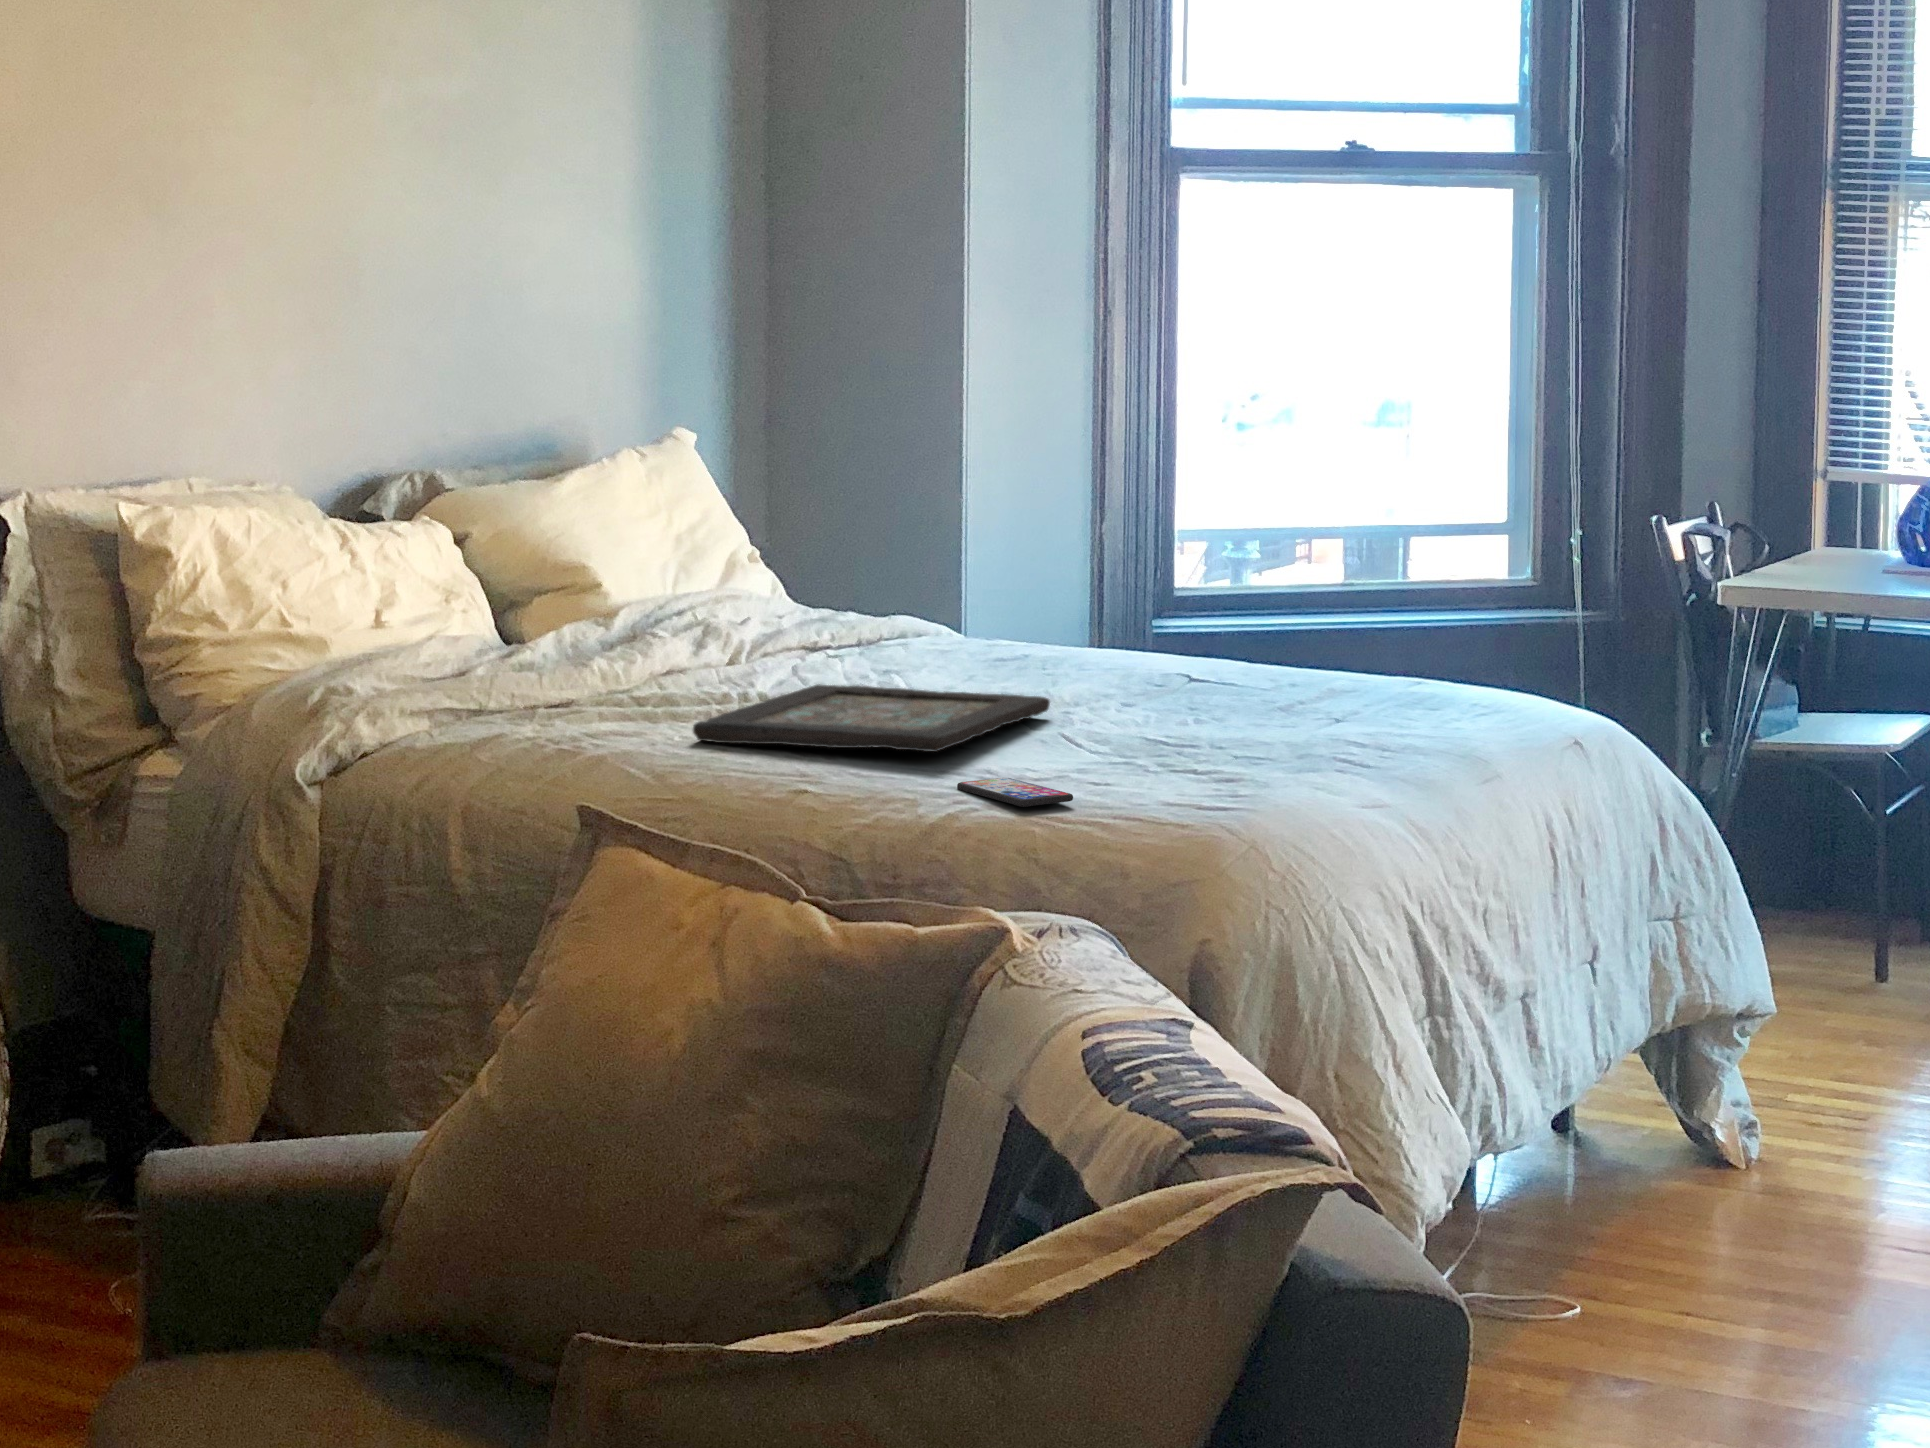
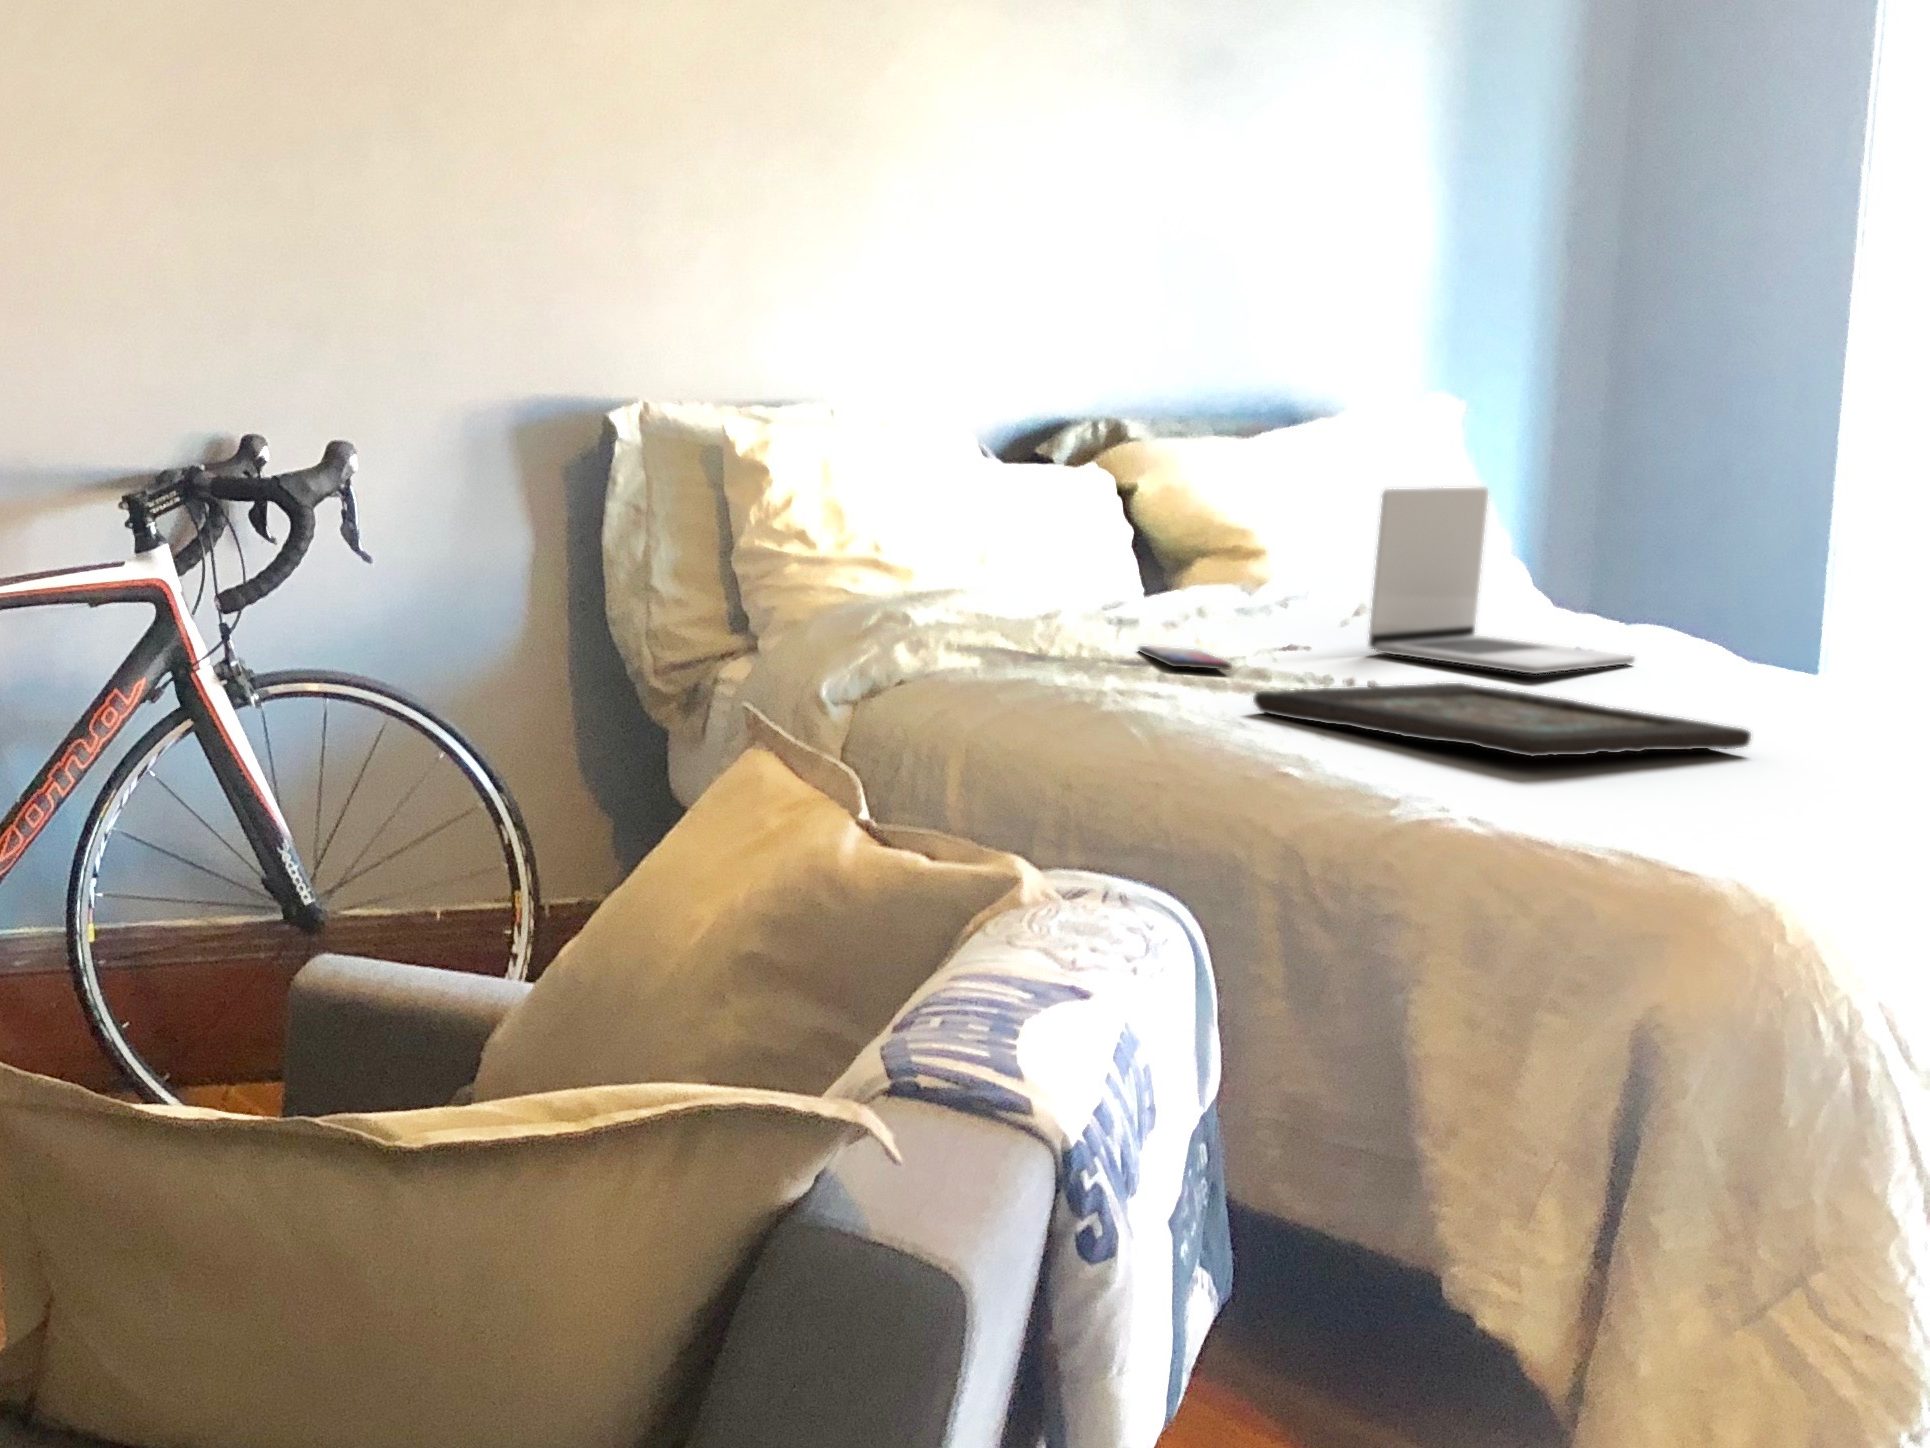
laptop: none [716,506,900,665] -> present [1368,488,1634,674]
smartphone: present [957,778,1073,807] -> present [1139,646,1231,670]

